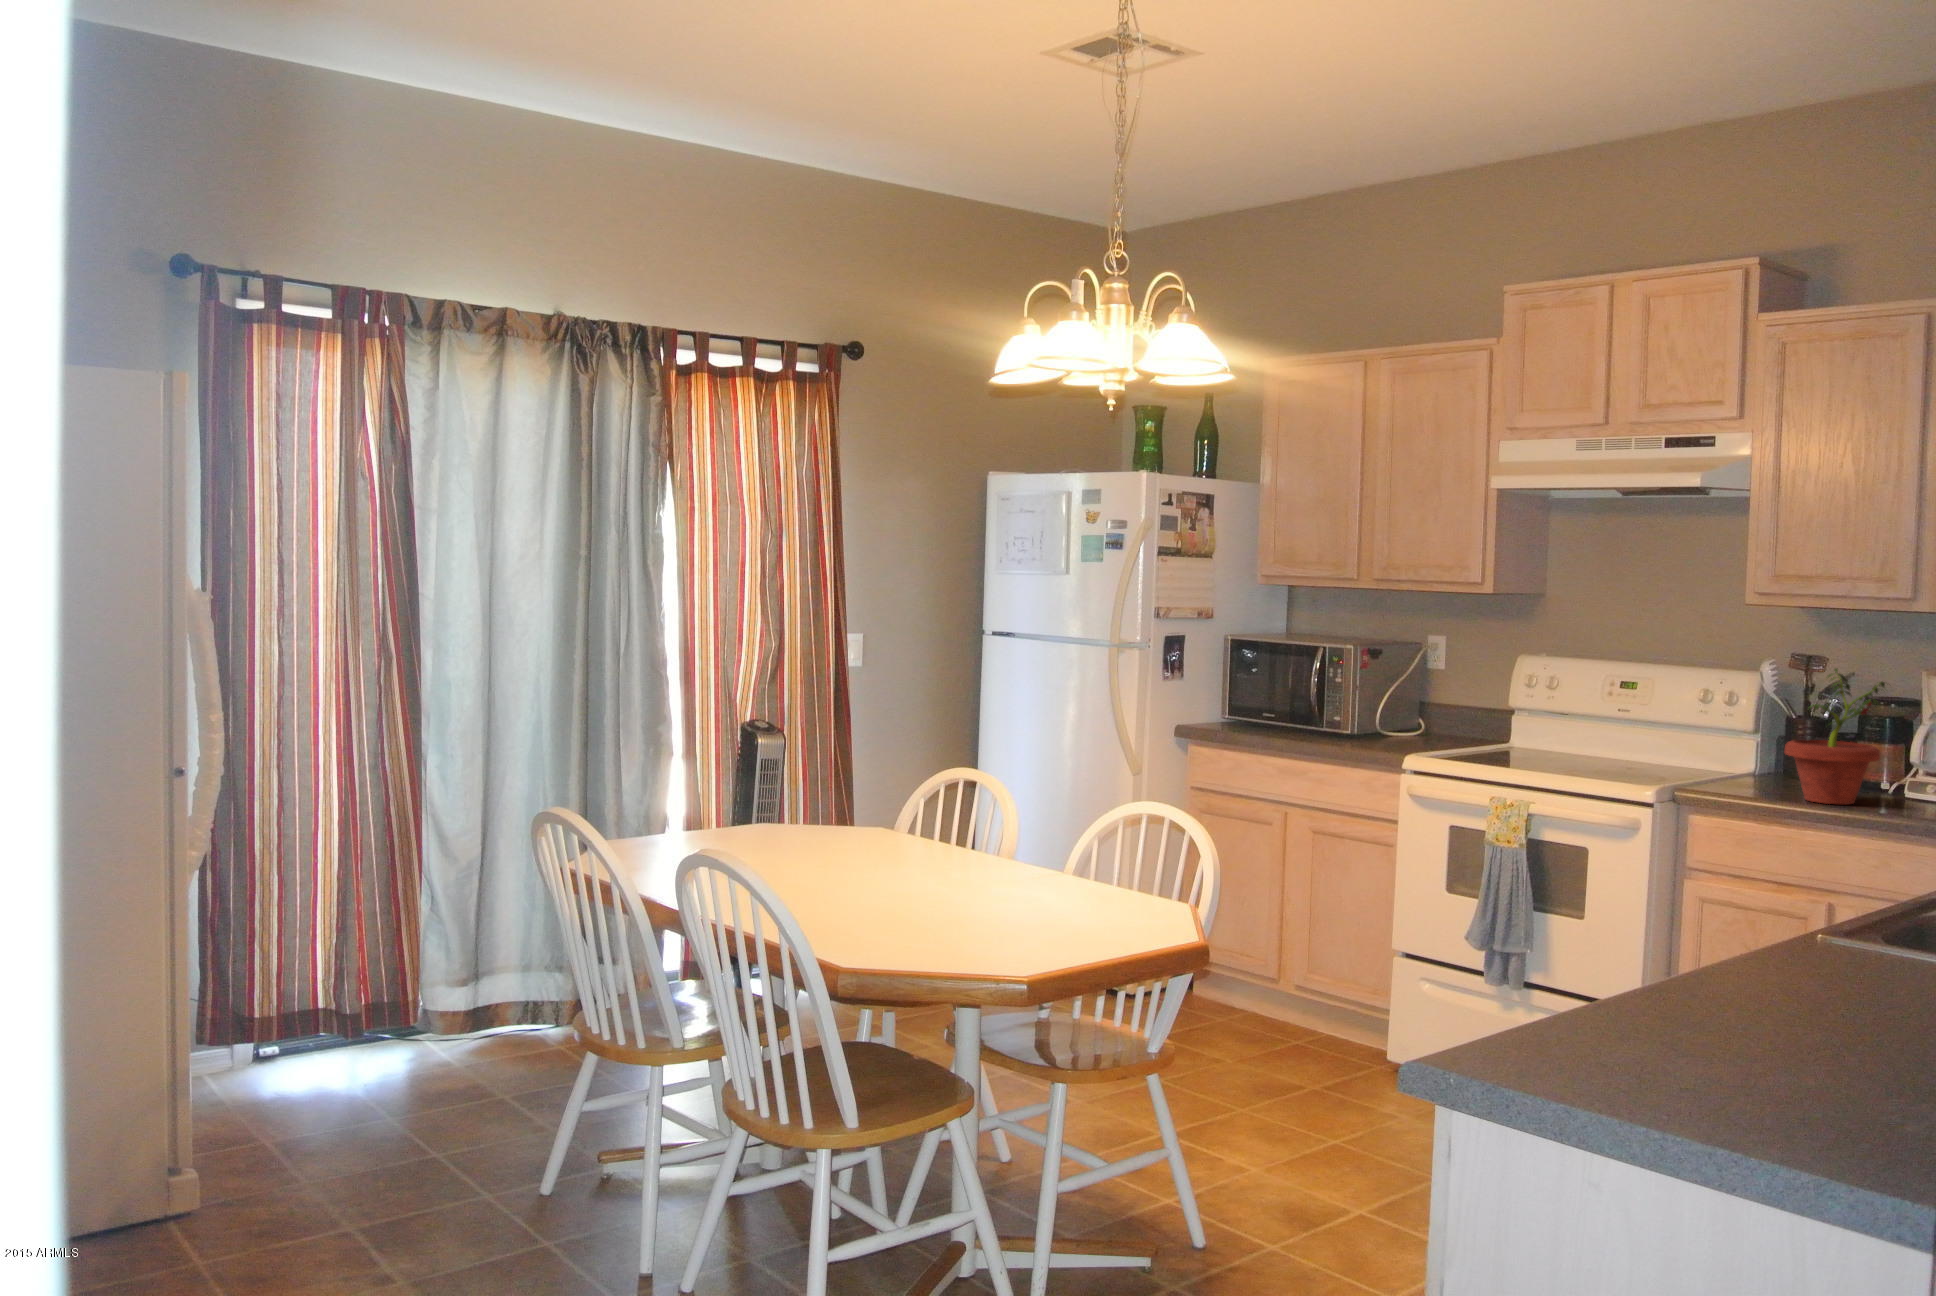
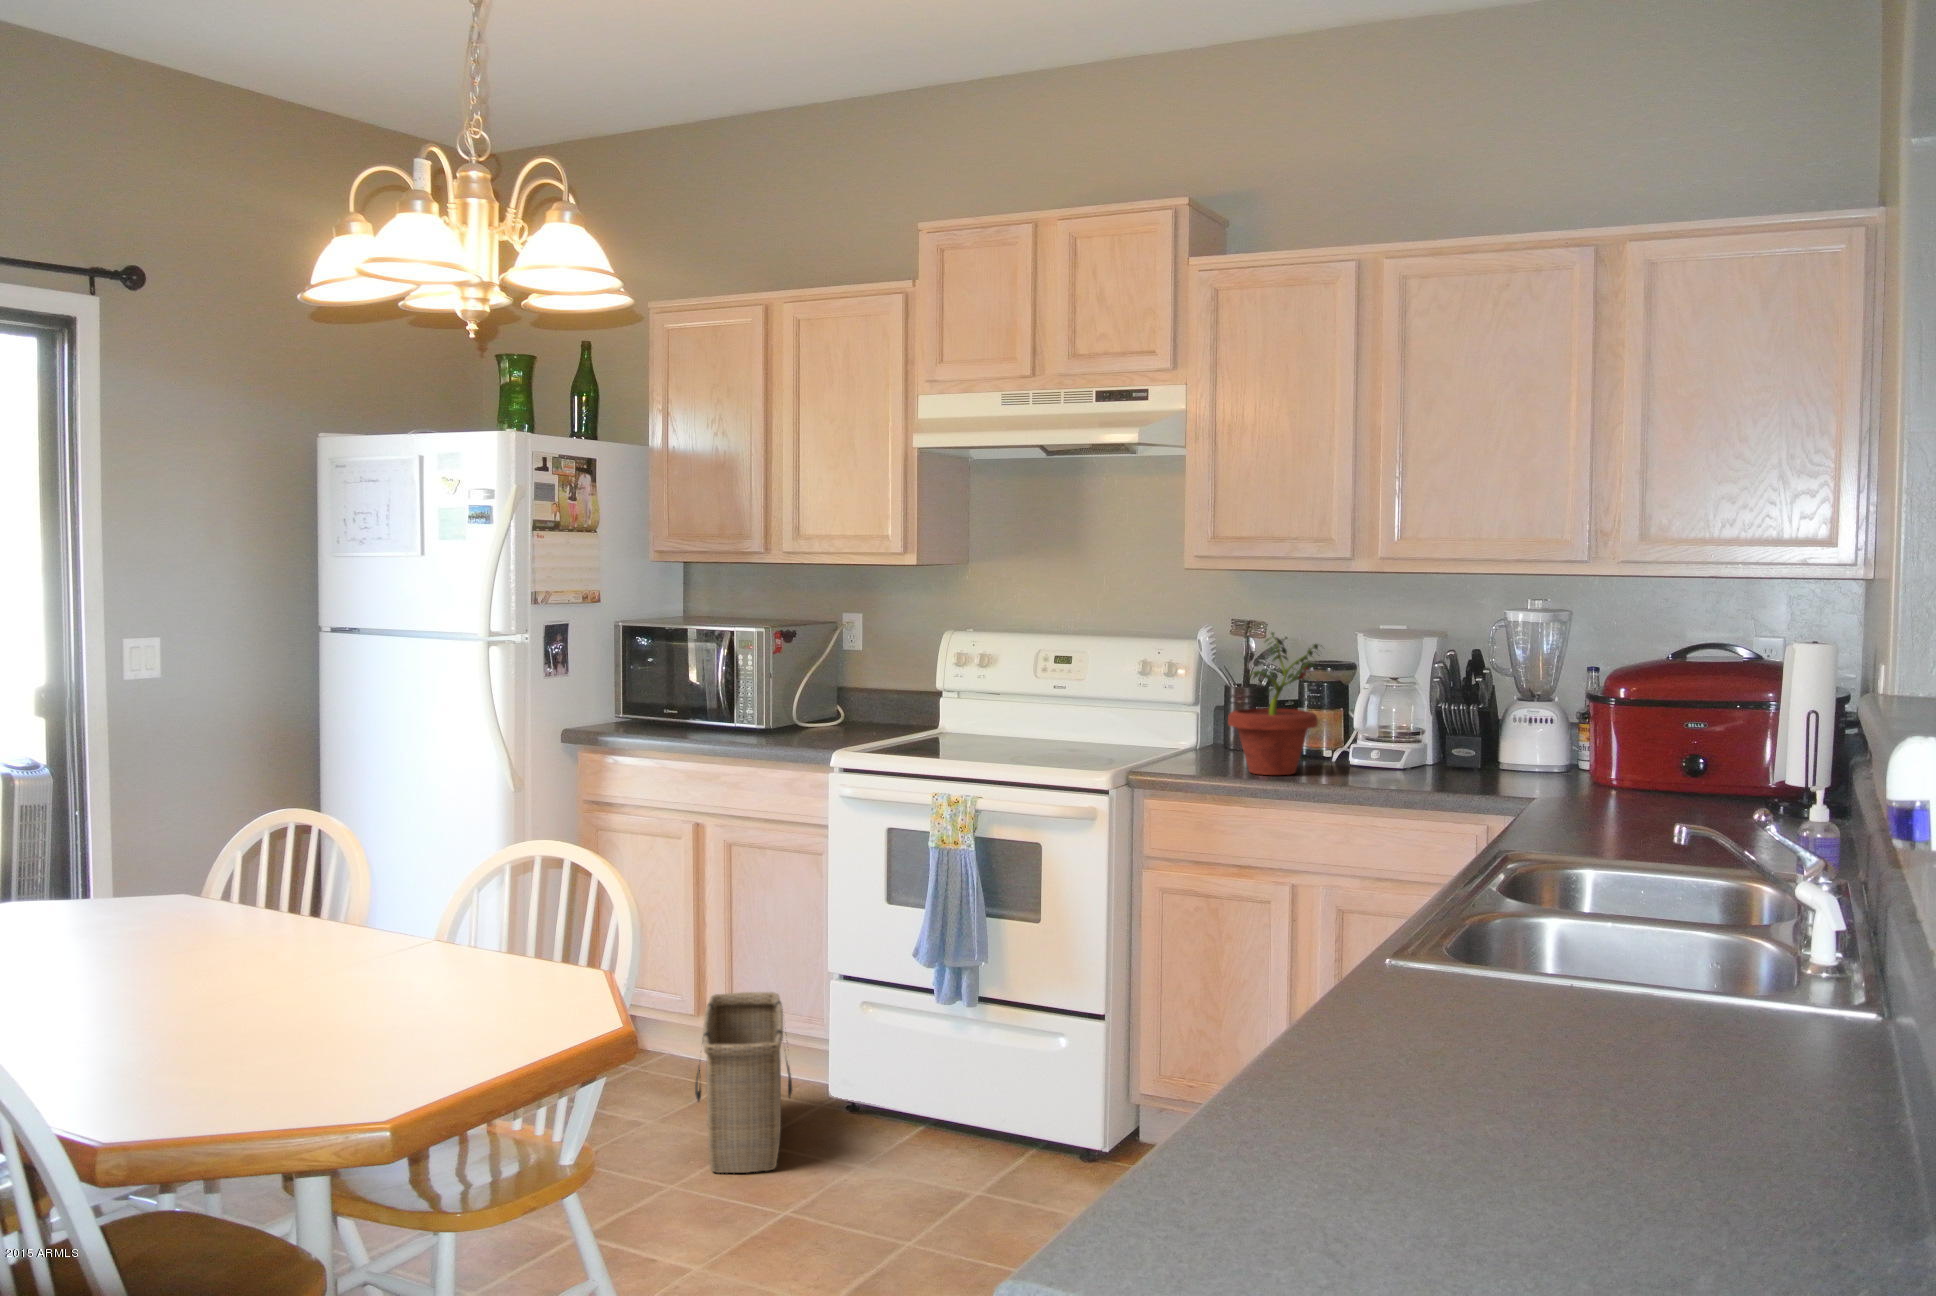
basket: none [1268,953,1352,1106] -> present [695,992,792,1173]

